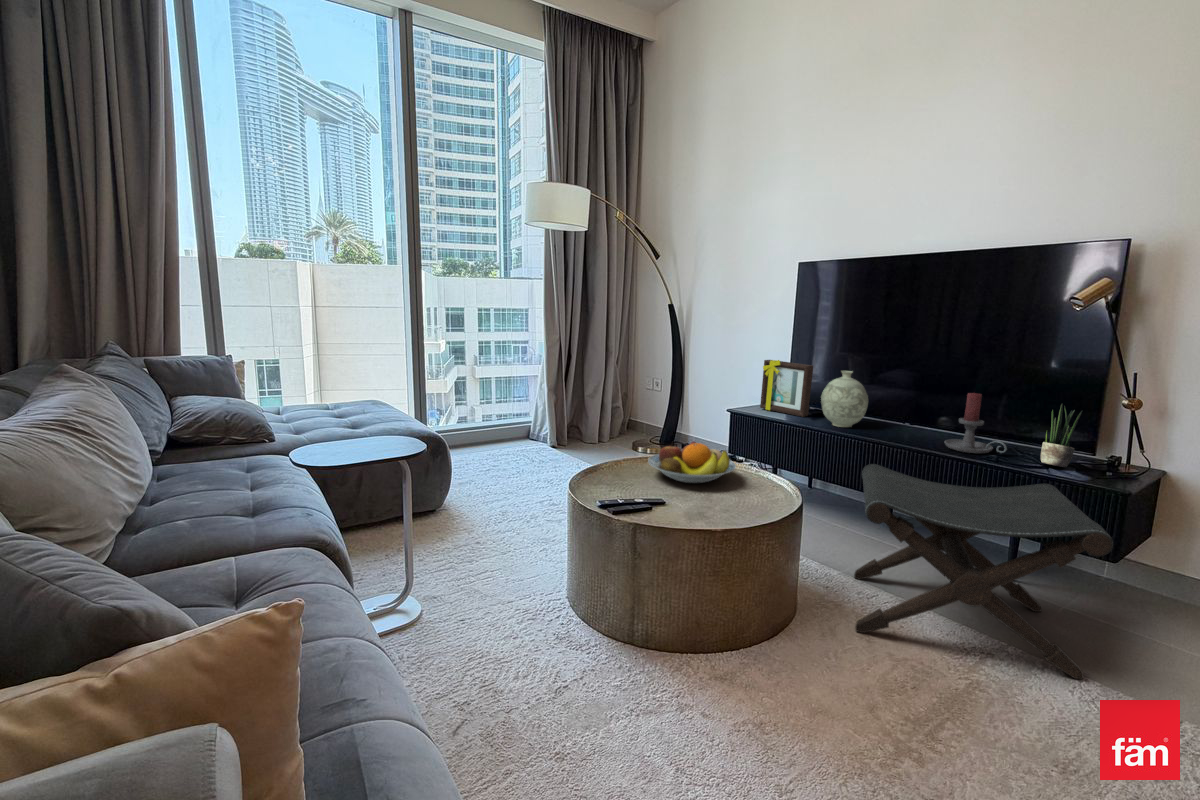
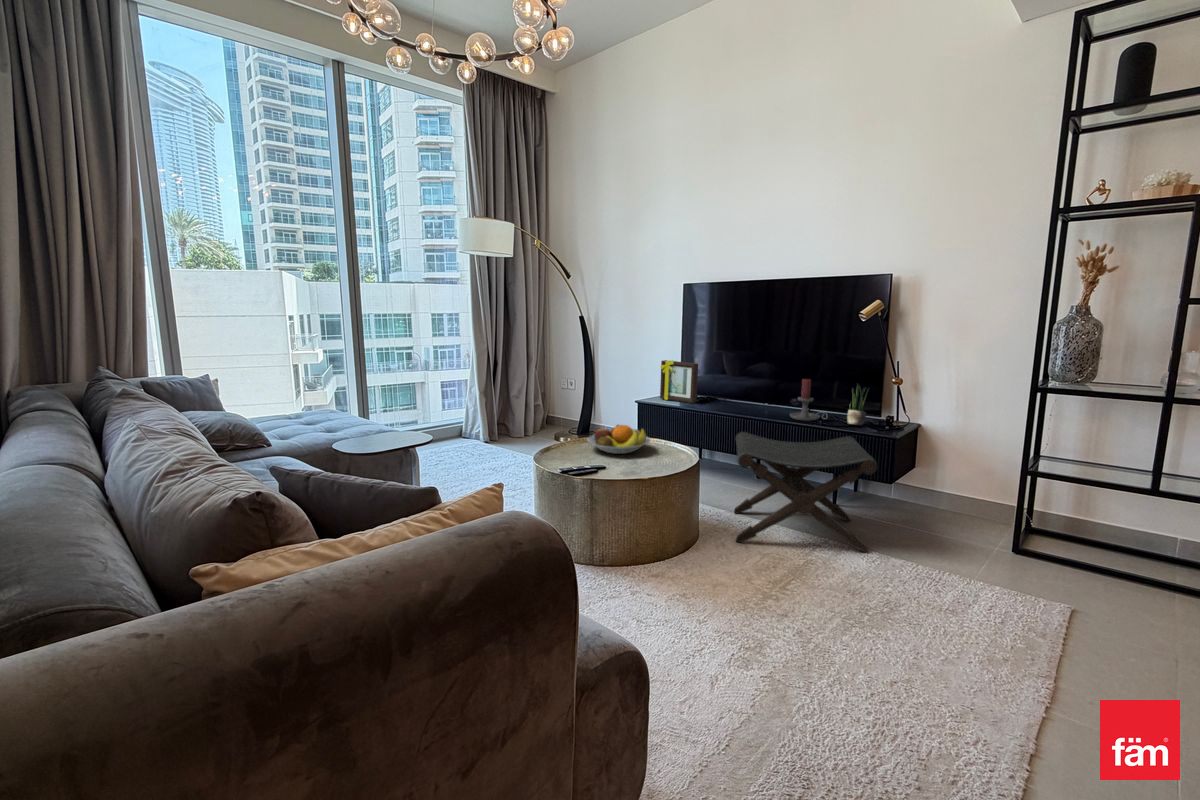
decorative vase: present [821,371,868,427] -> none [705,367,738,409]

